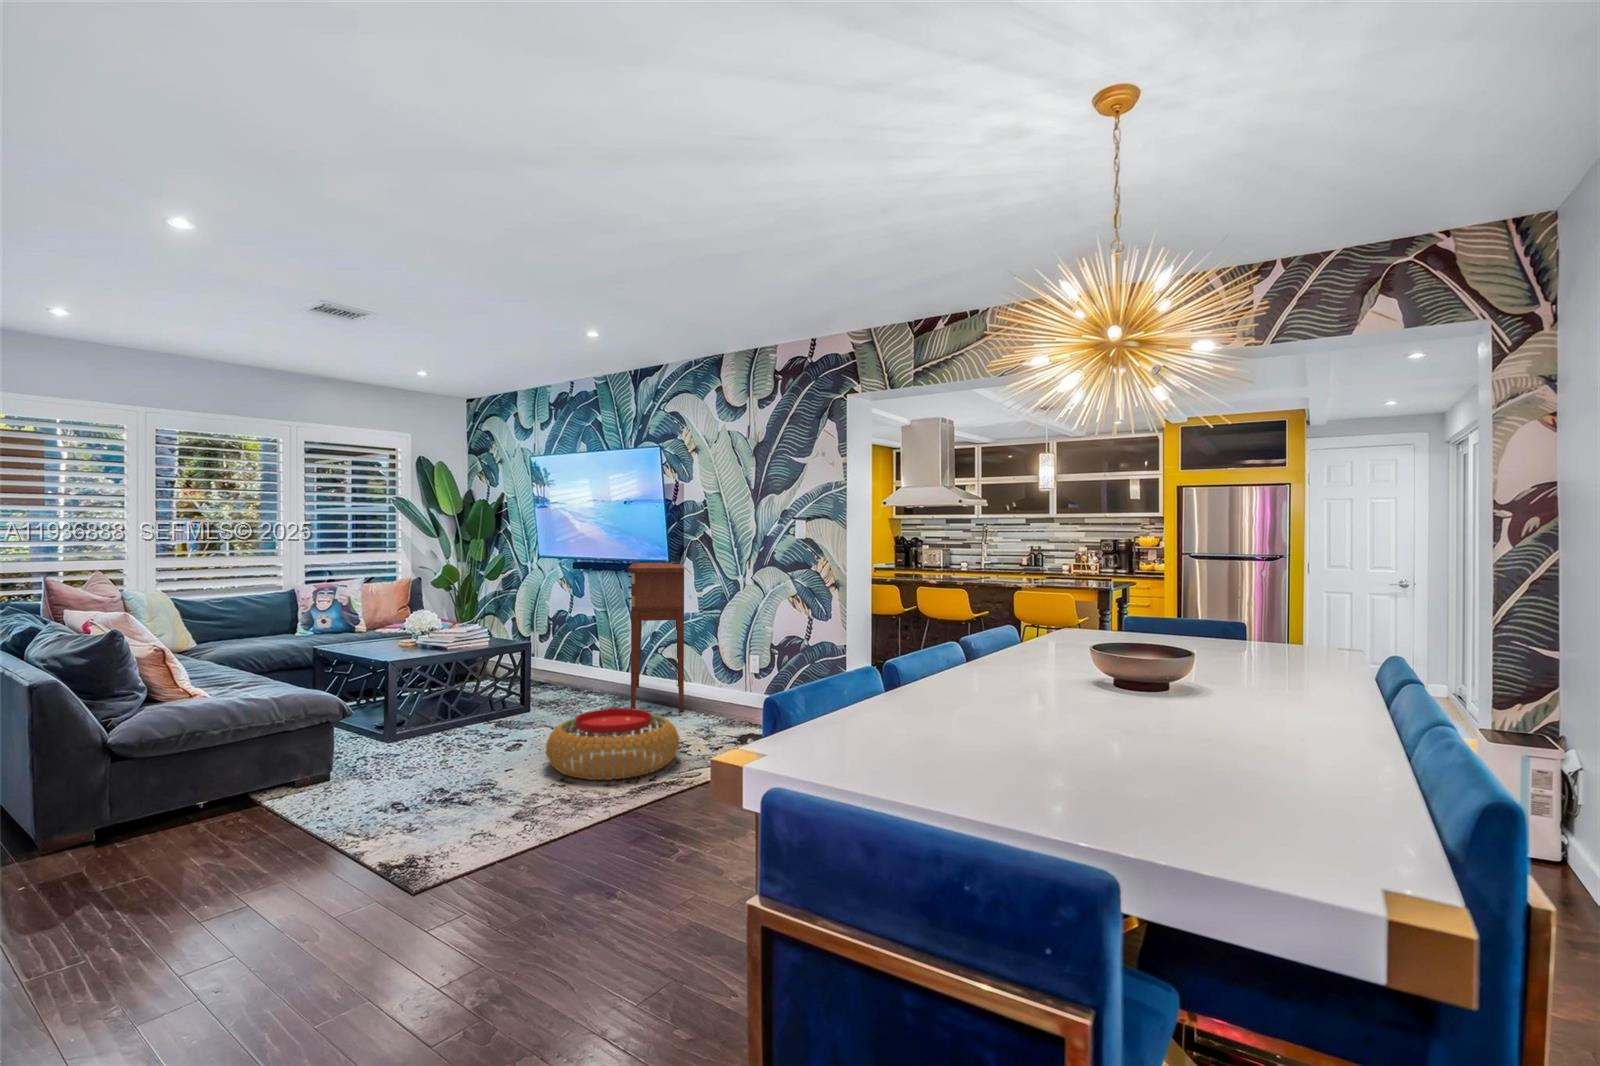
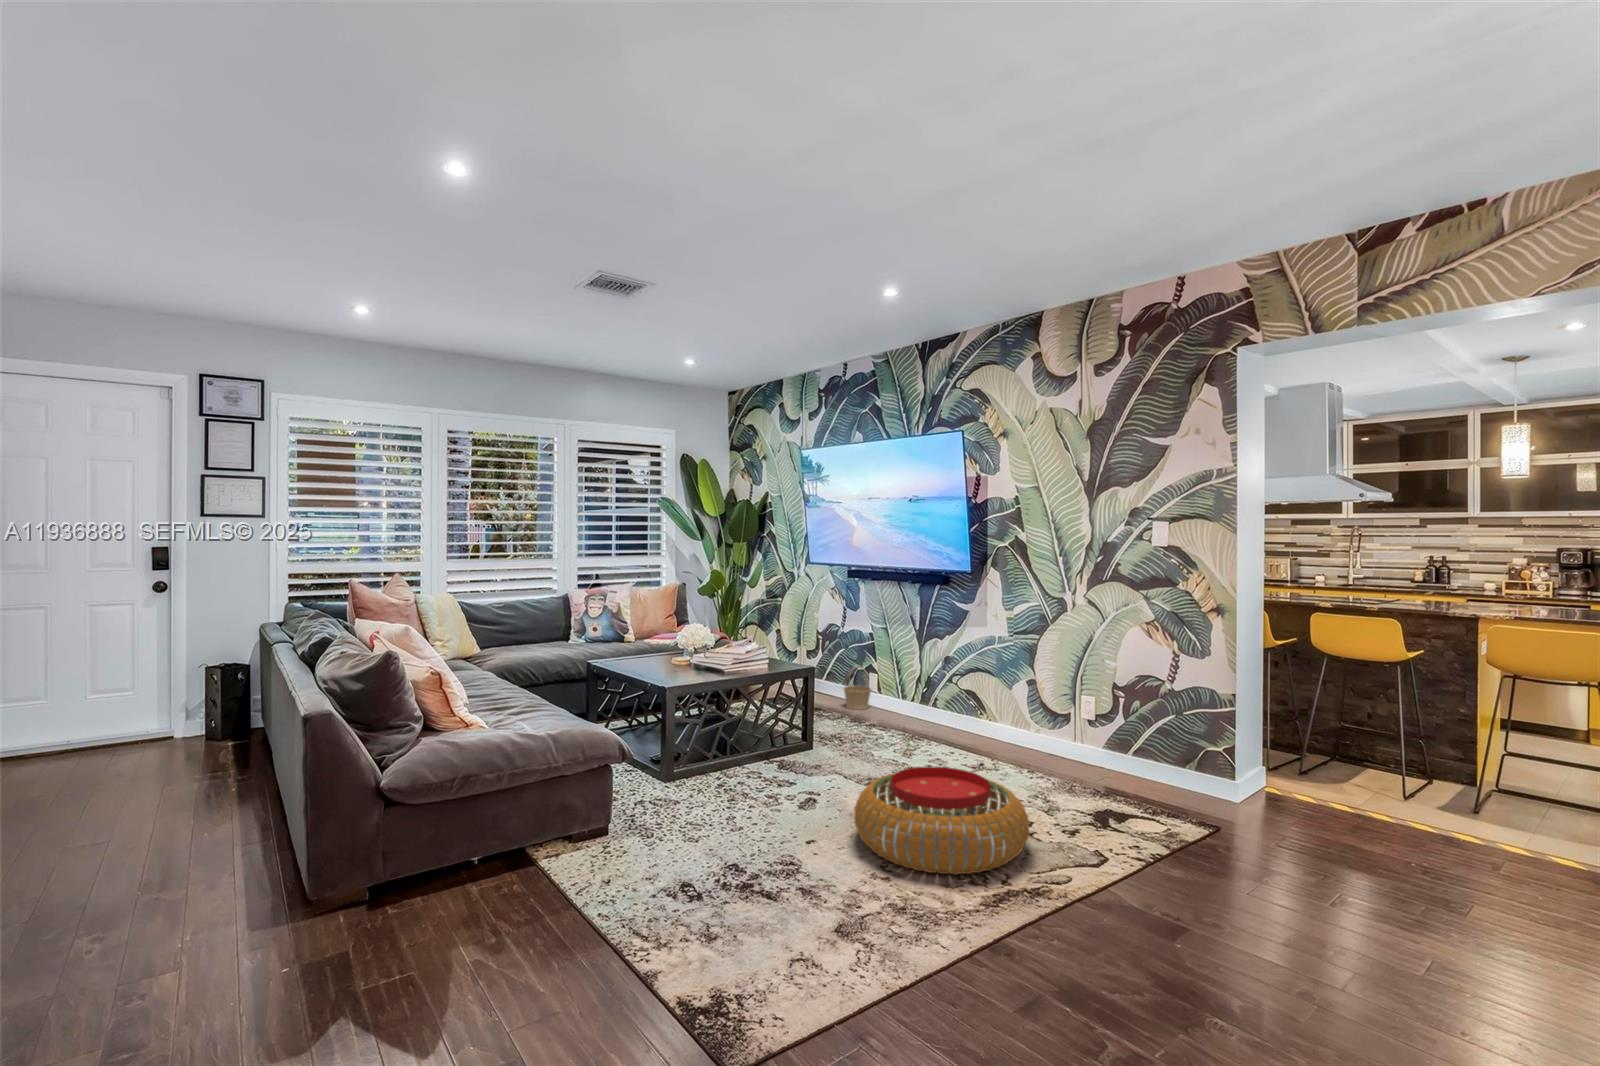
console table: present [628,563,684,711] -> none [921,572,1000,762]
basket: none [568,645,593,683] -> present [844,666,871,710]

